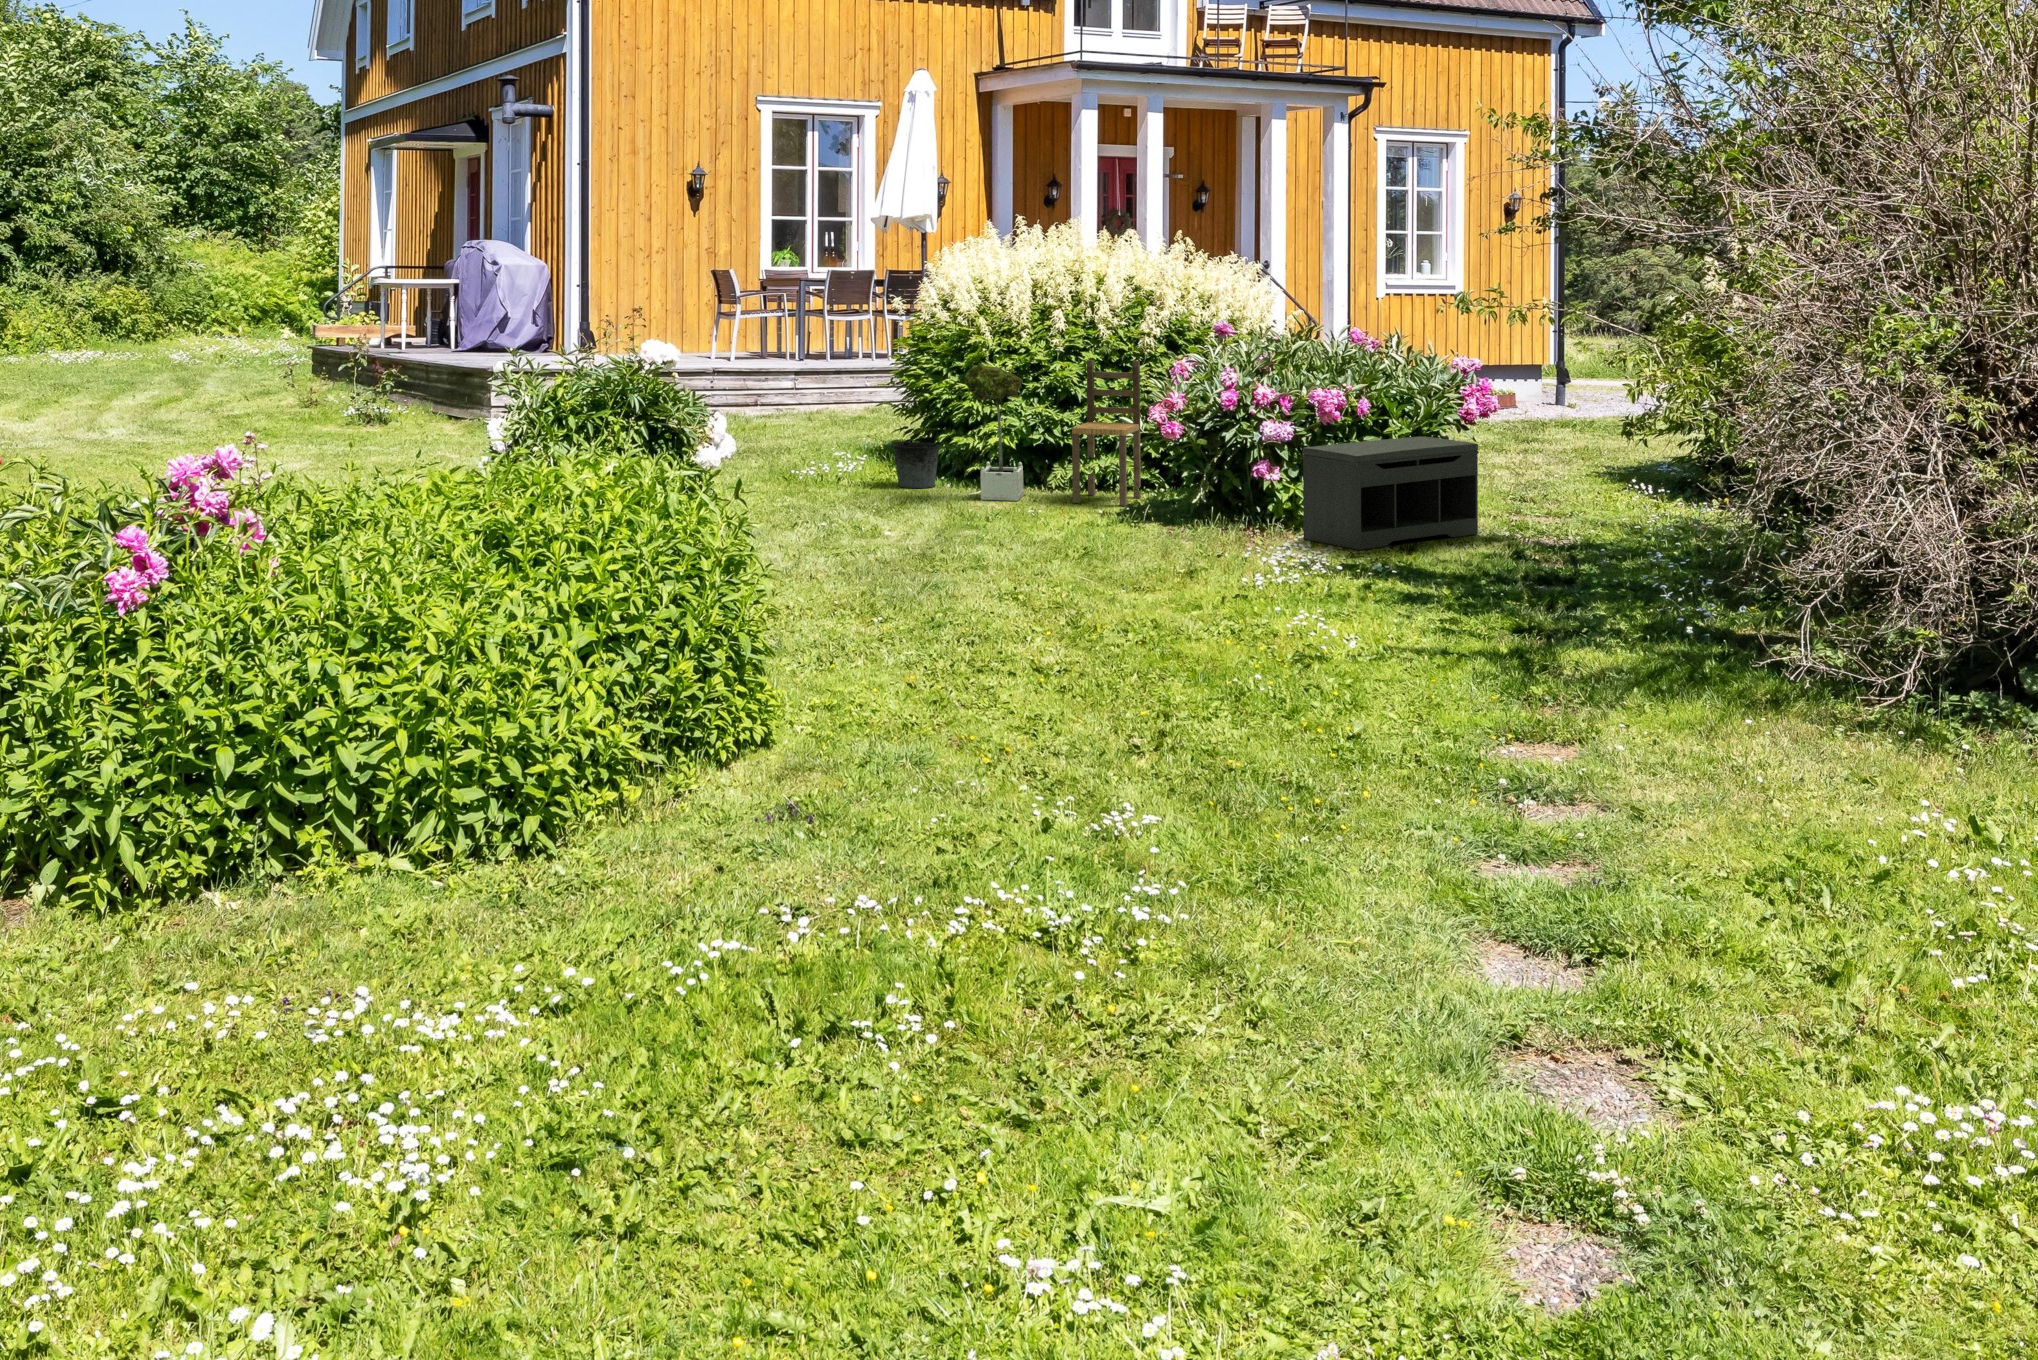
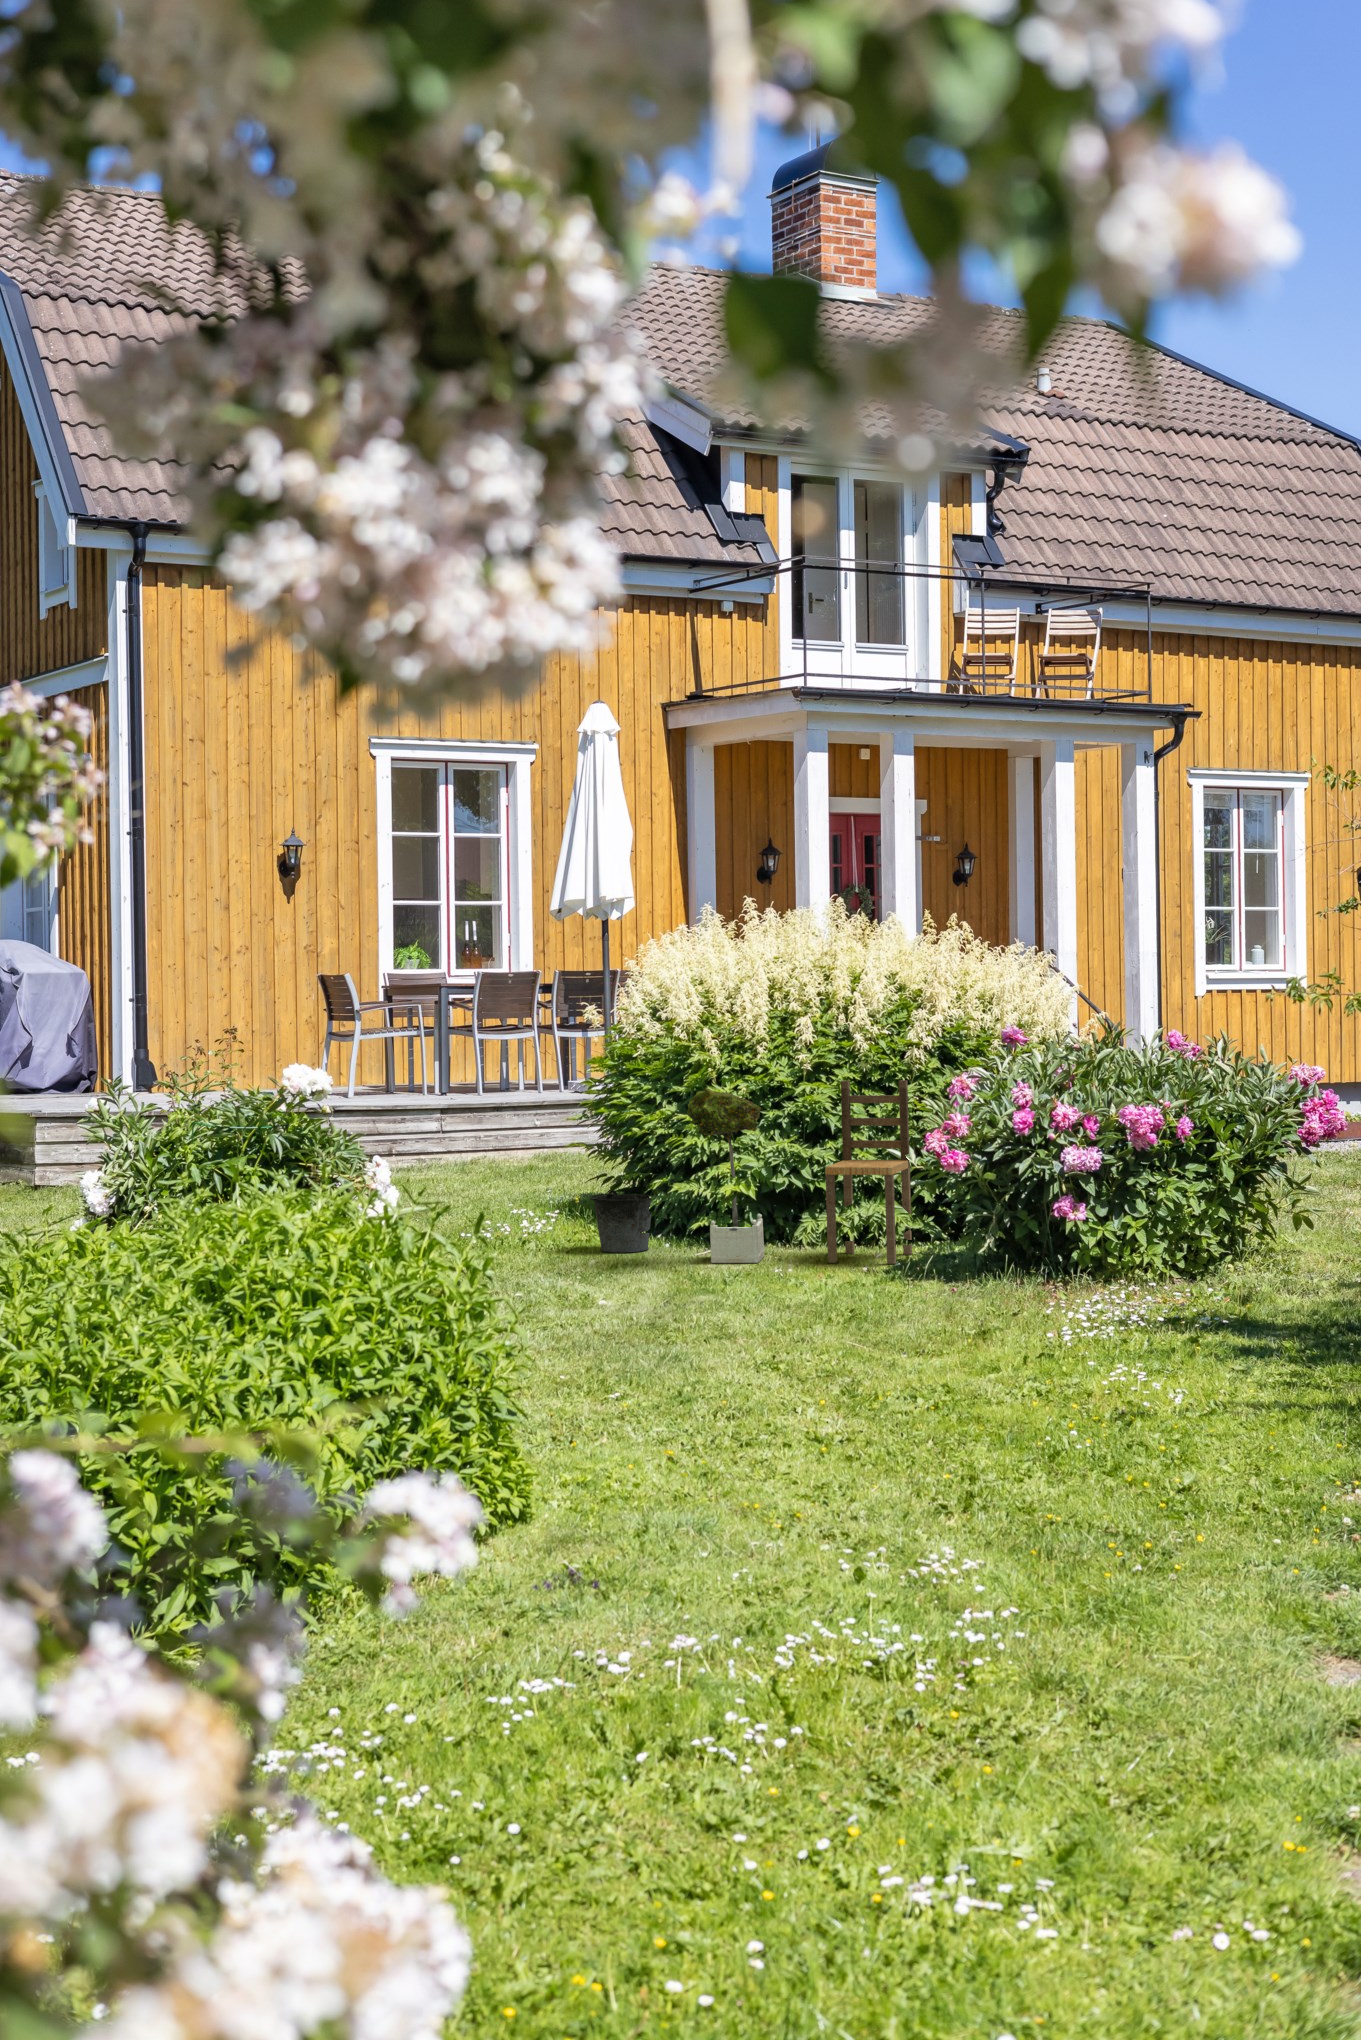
bench: present [1302,436,1479,550] -> none [1112,1163,1323,1302]

